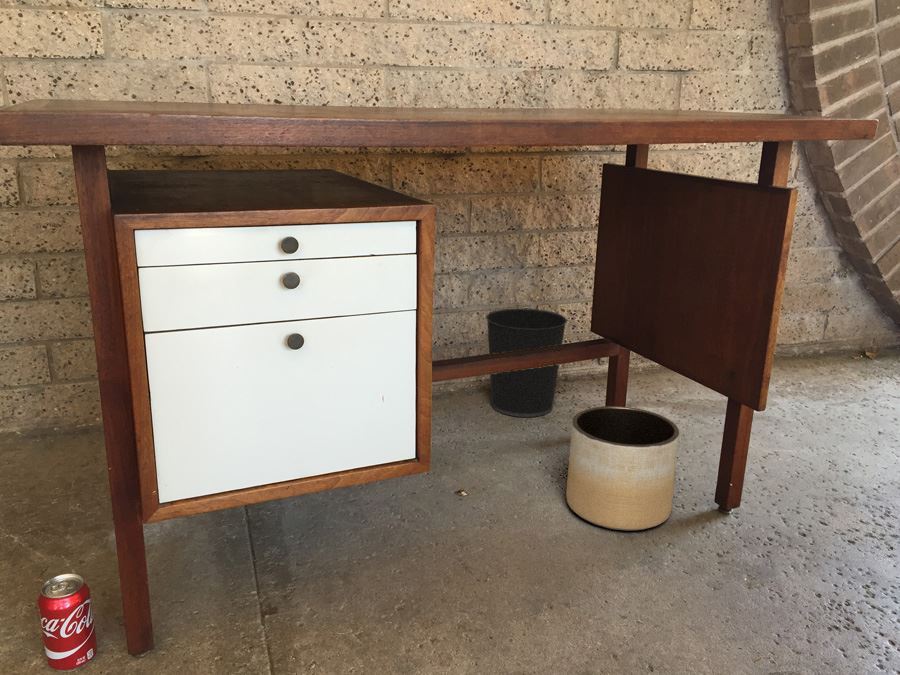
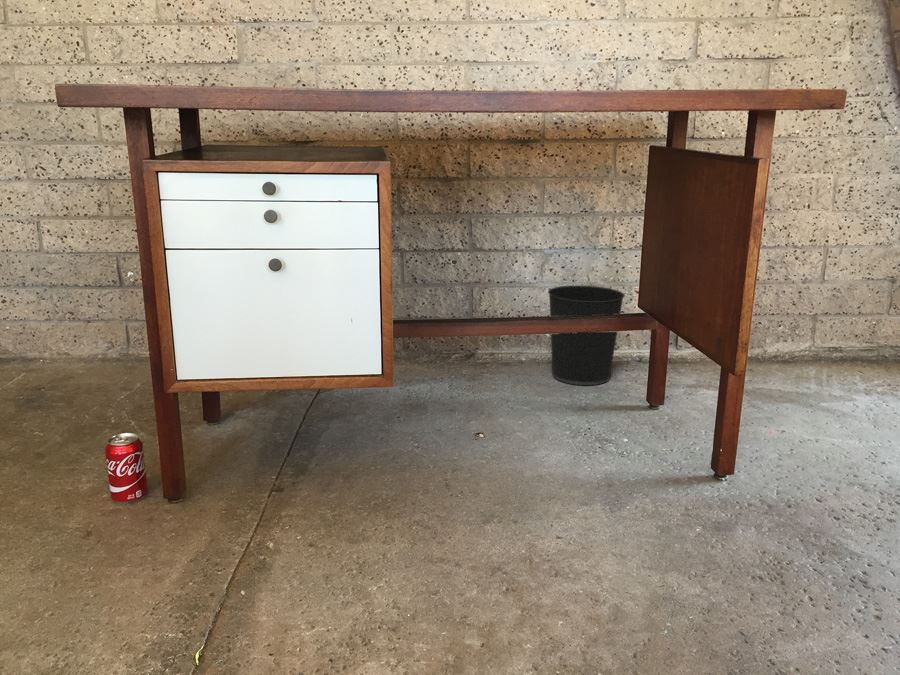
planter: present [566,406,679,531] -> none [566,368,670,479]

